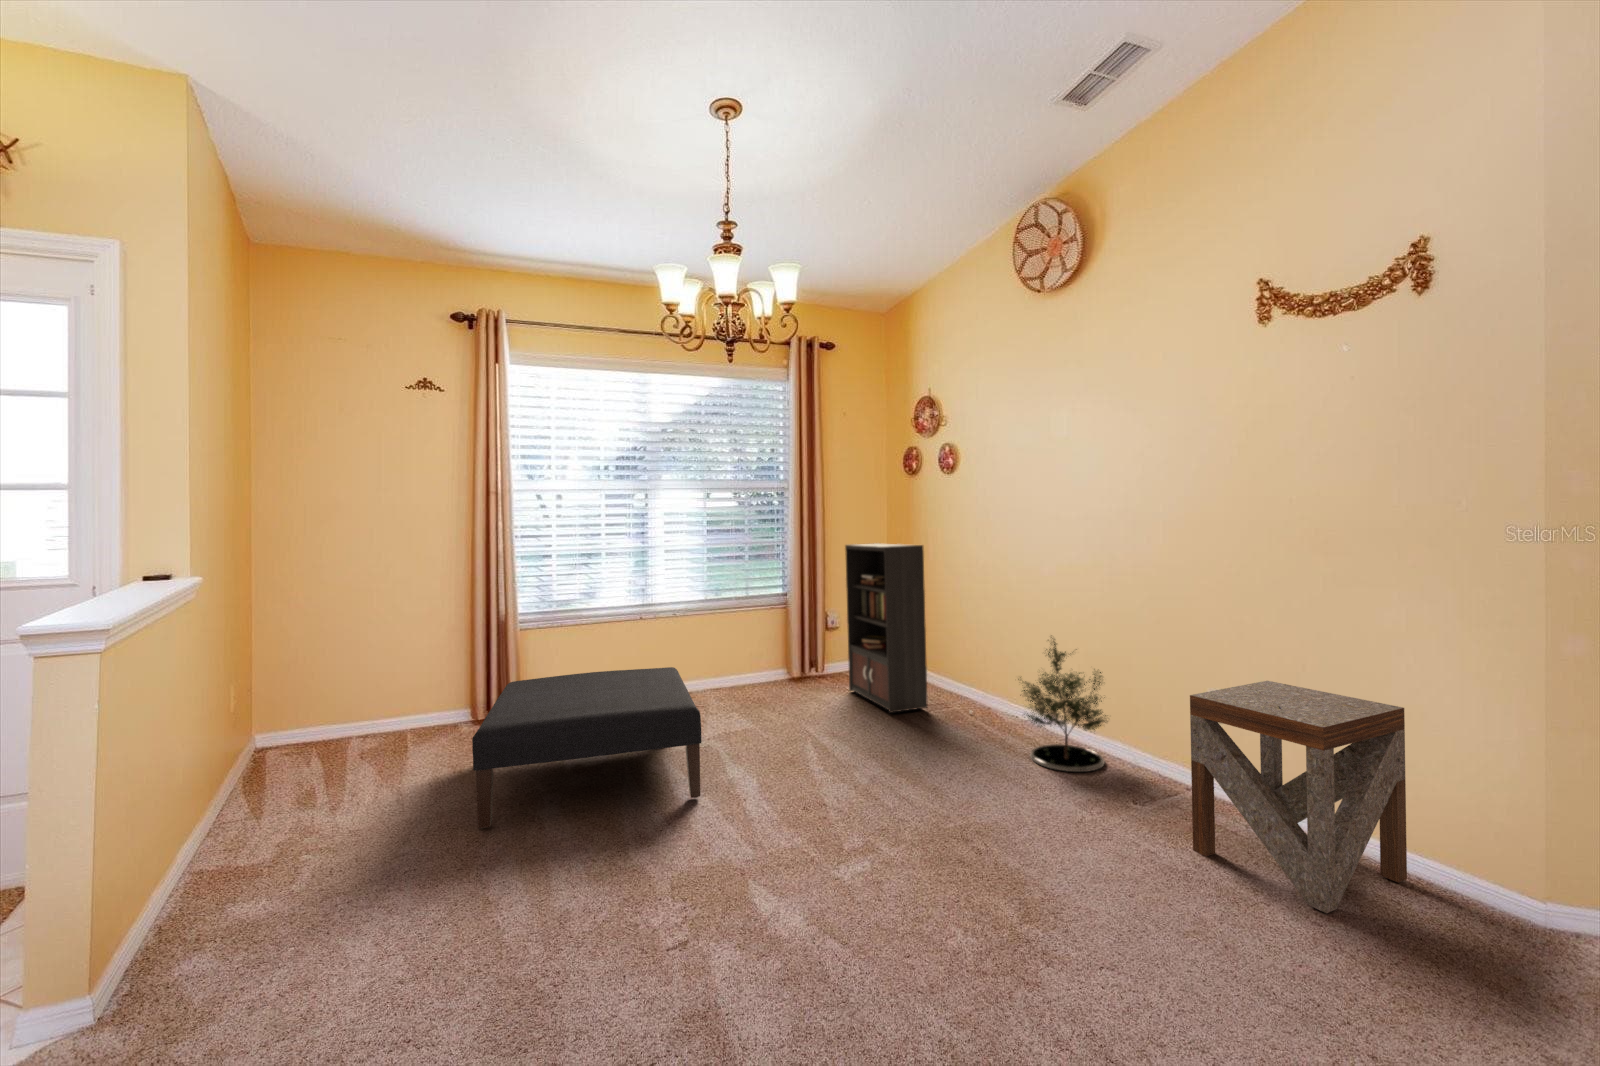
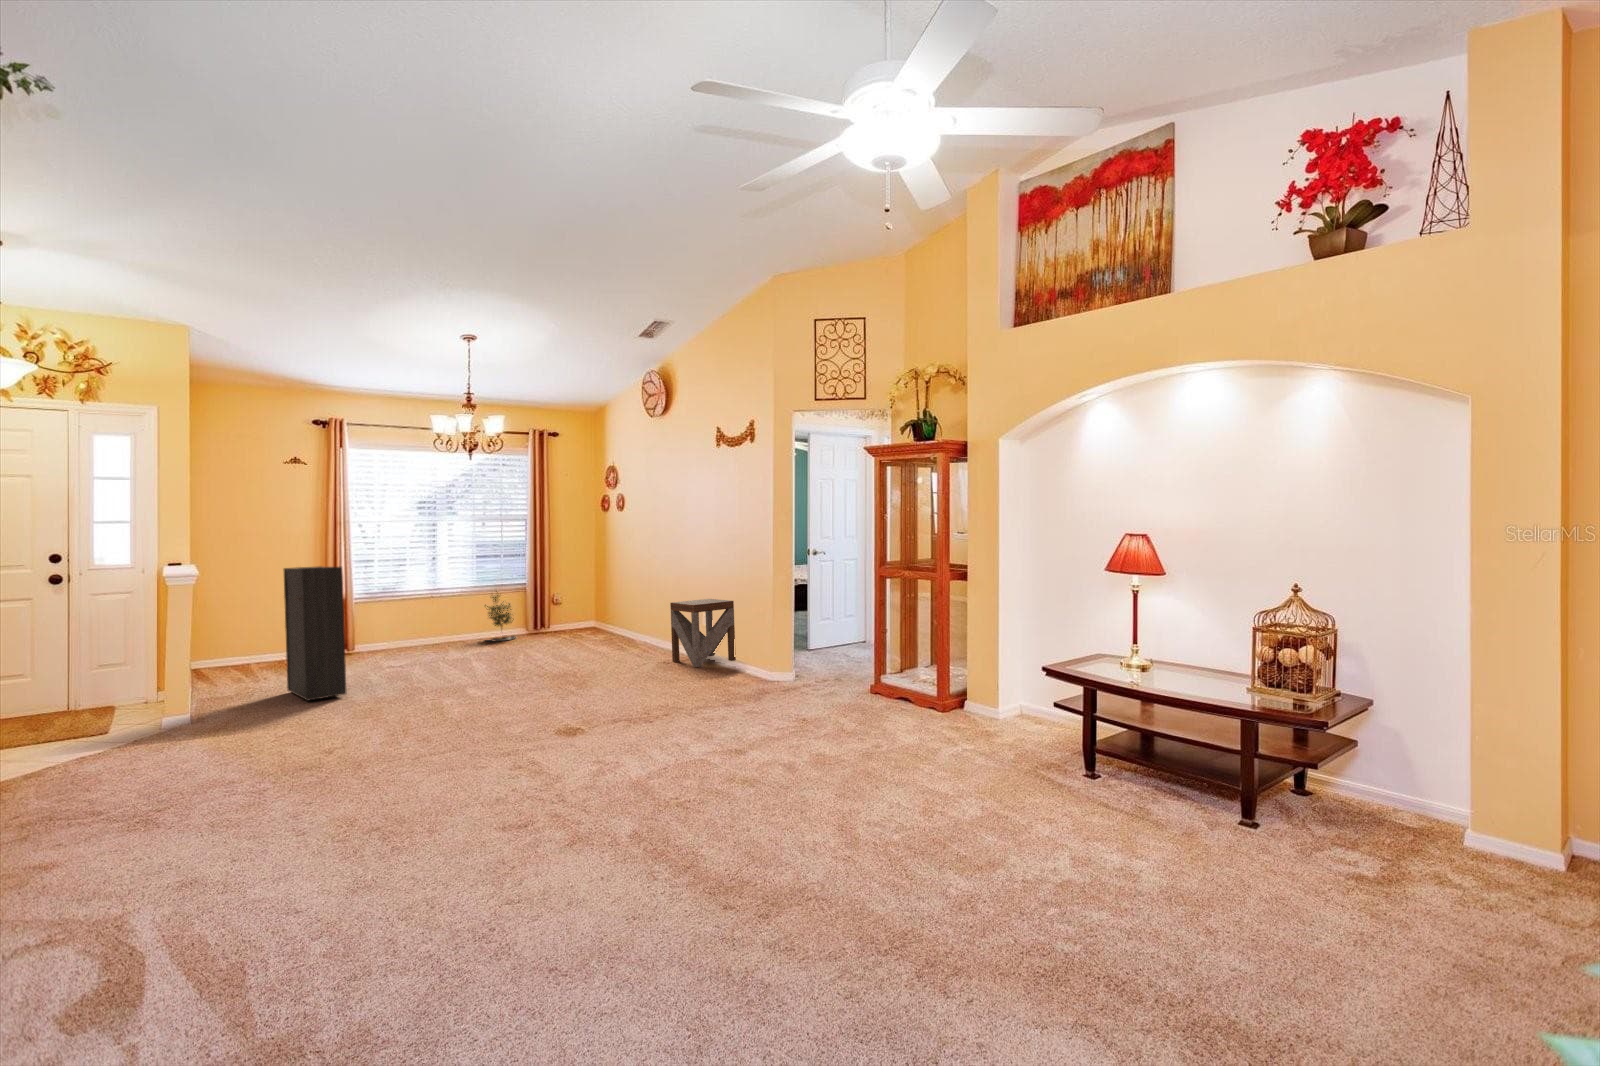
bookcase: present [845,543,972,713] -> present [283,566,346,701]
potted tree: present [1018,637,1108,772] -> present [485,591,516,641]
ottoman: present [472,667,702,828] -> none [356,617,470,679]

